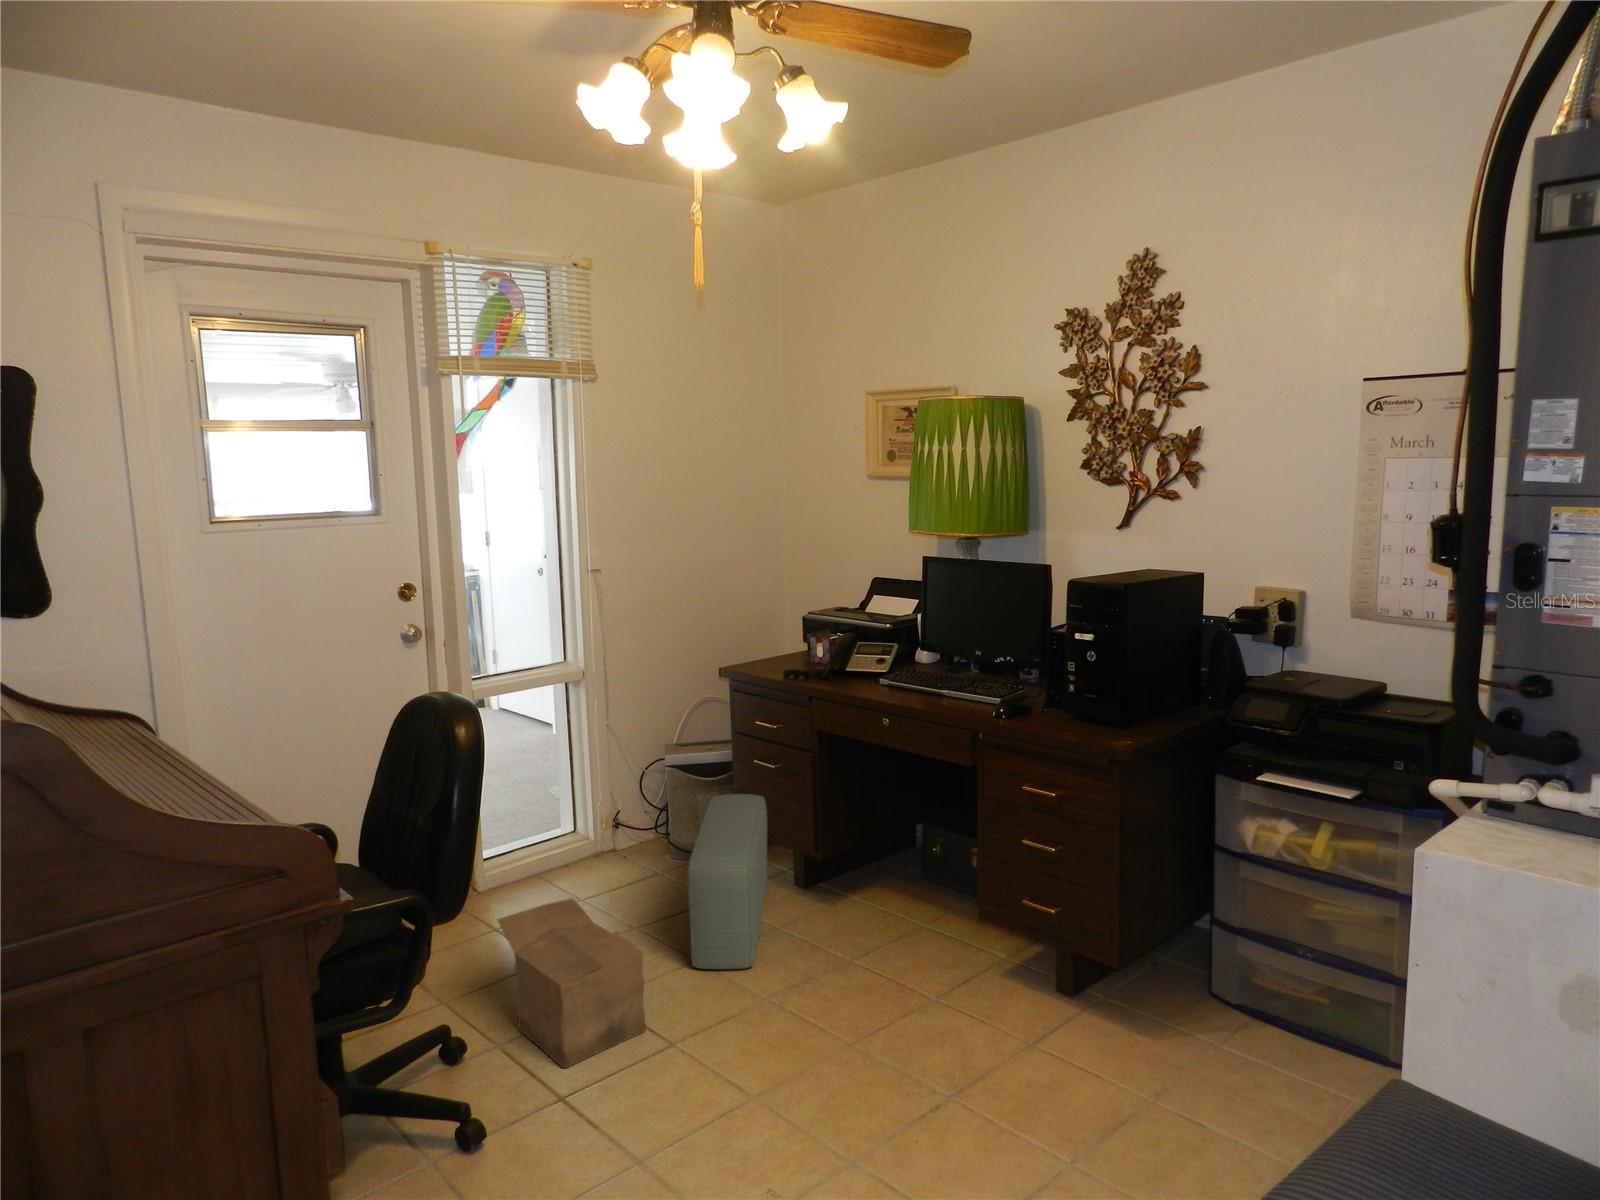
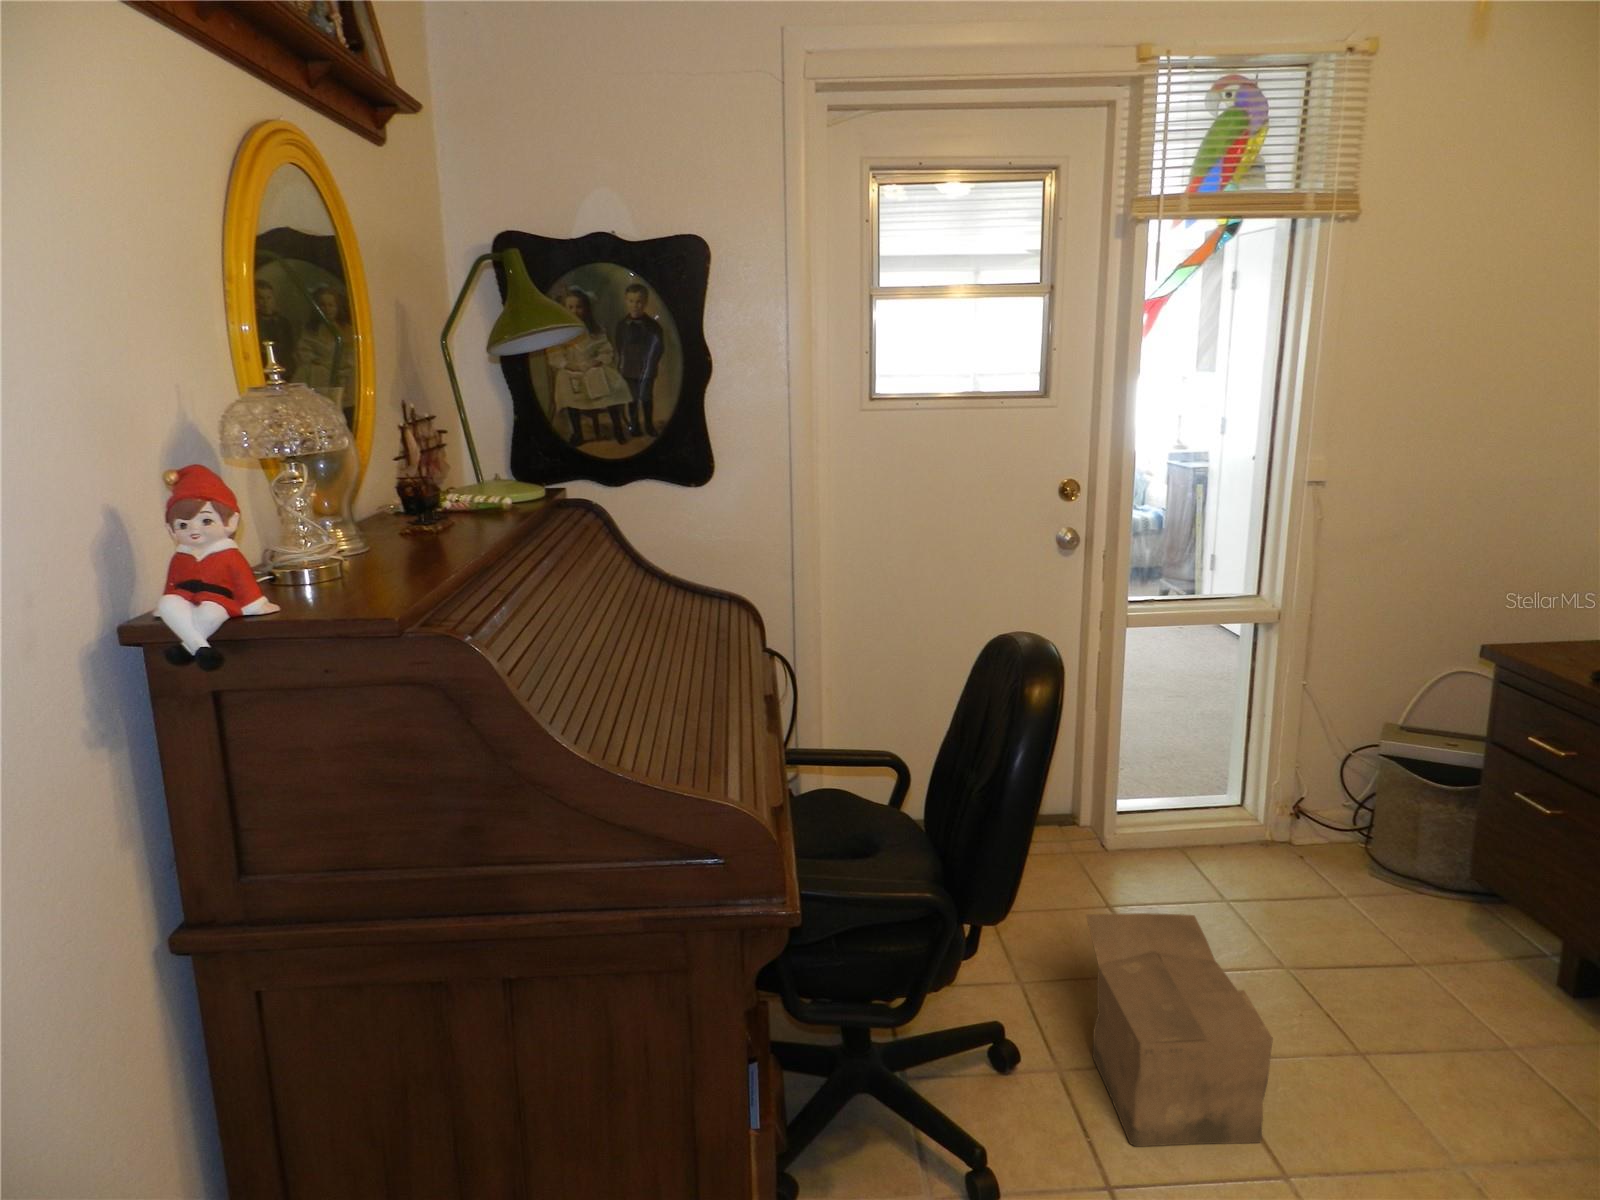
pouf: present [687,794,767,969] -> none [1359,824,1536,1110]

